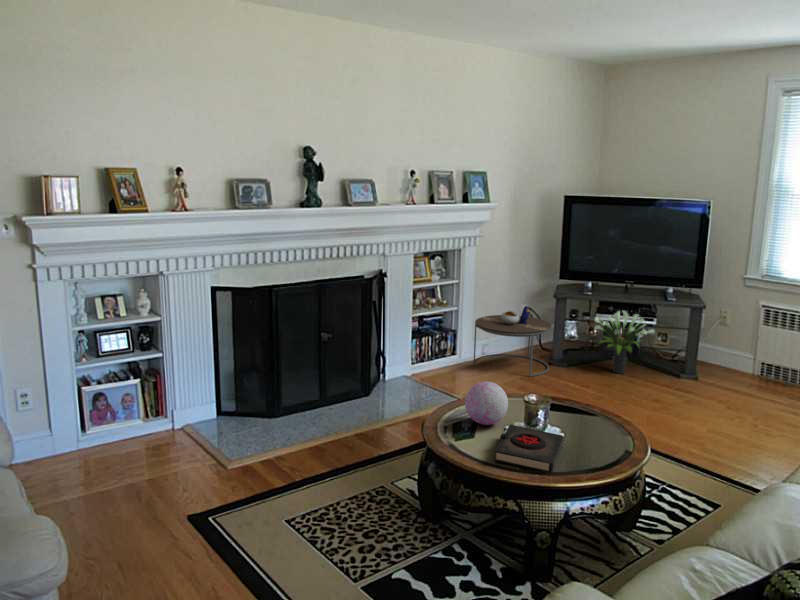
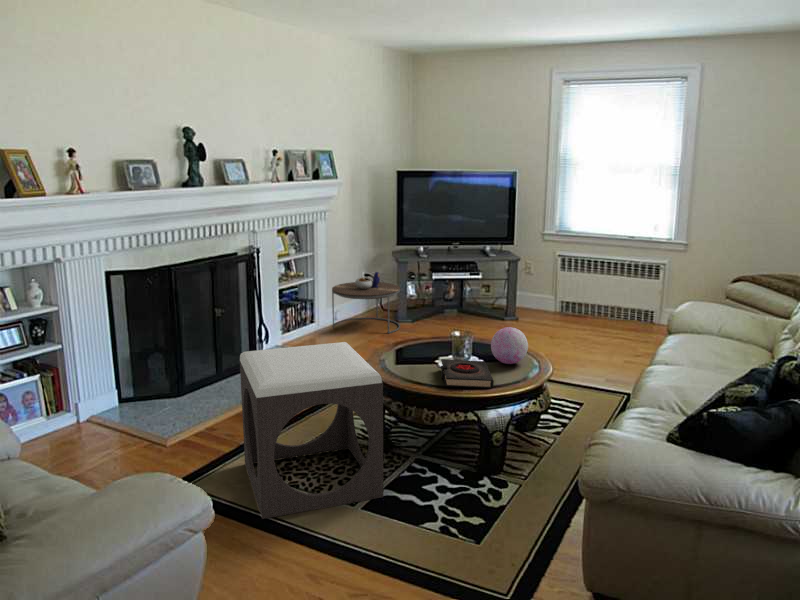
potted plant: present [595,311,655,374] -> none [433,269,483,323]
decorative orb: present [465,382,508,425] -> present [491,327,528,364]
footstool: none [250,387,400,579] -> present [240,342,383,519]

